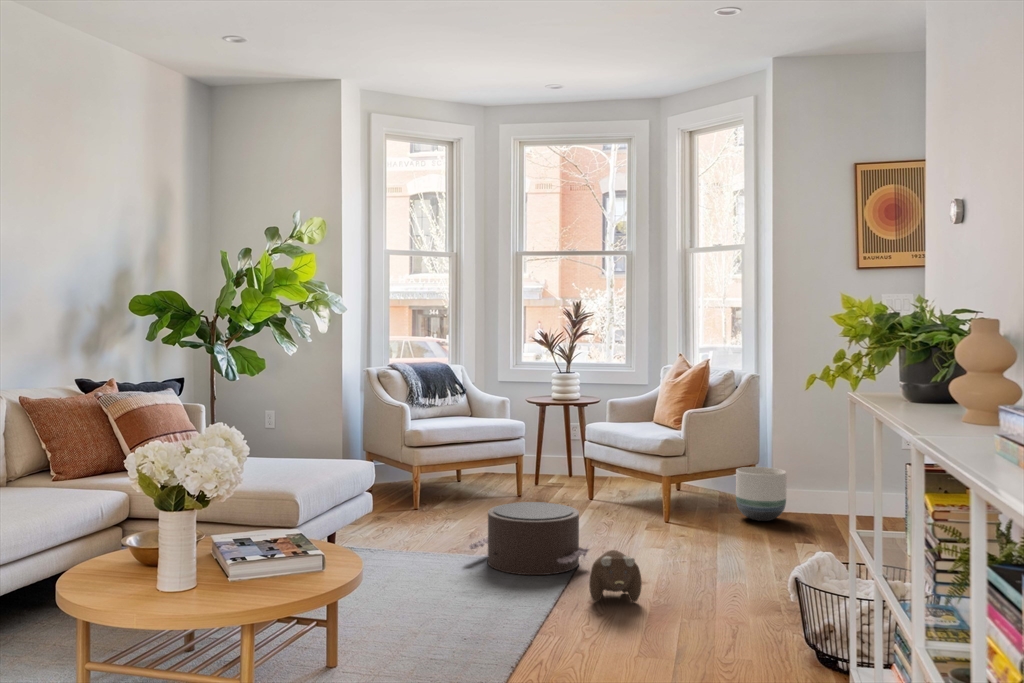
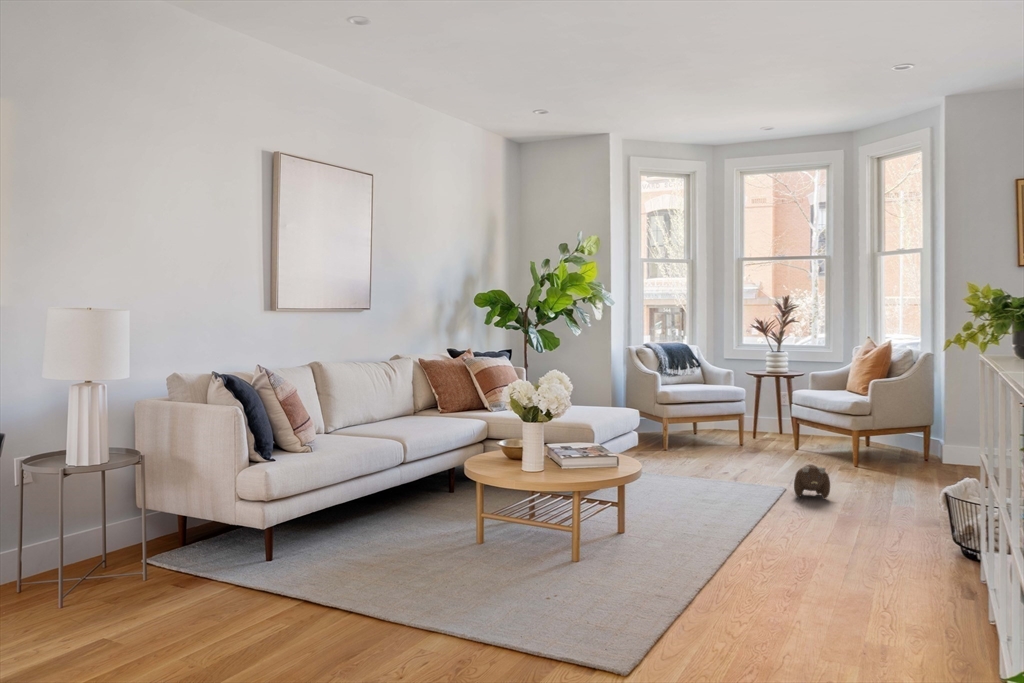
planter: present [736,467,786,521] -> none [912,424,953,464]
pouf: present [468,502,589,575] -> none [708,438,795,483]

